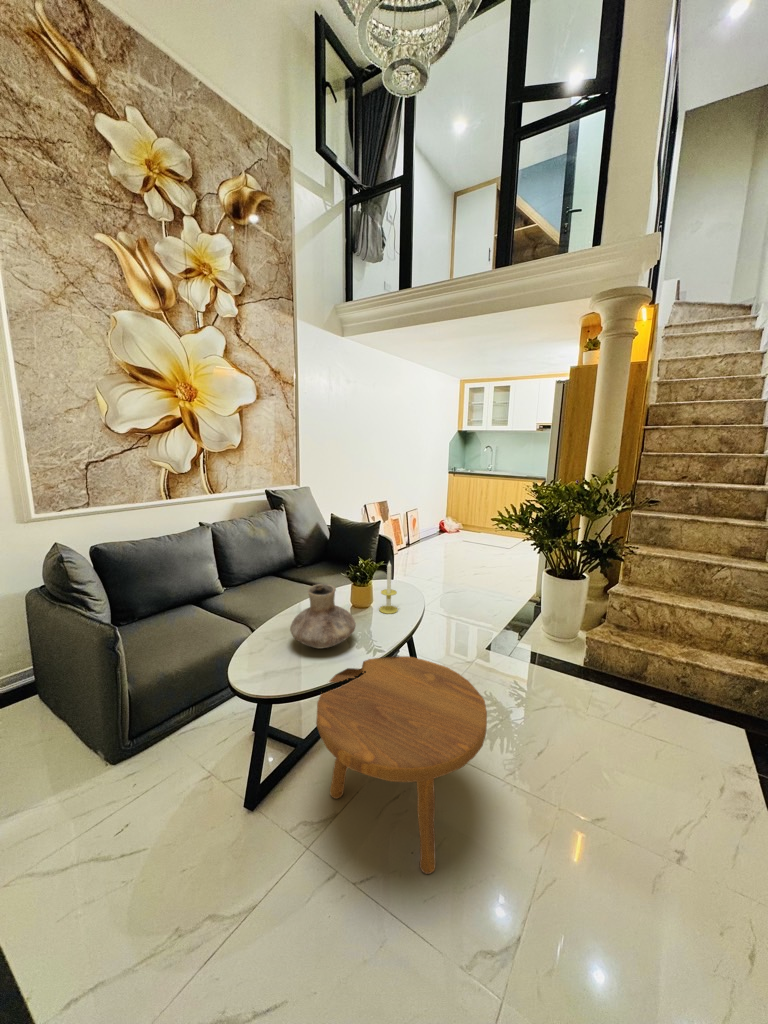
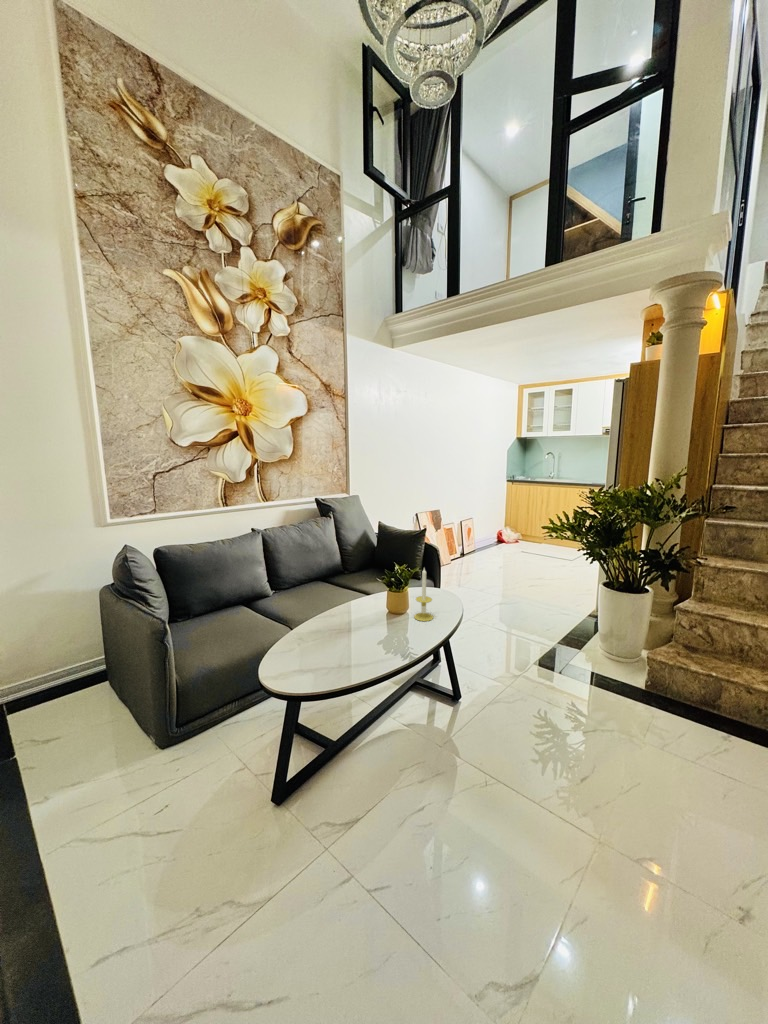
vase: present [290,584,355,648] -> none [321,589,385,653]
footstool: present [316,656,487,874] -> none [335,666,513,902]

